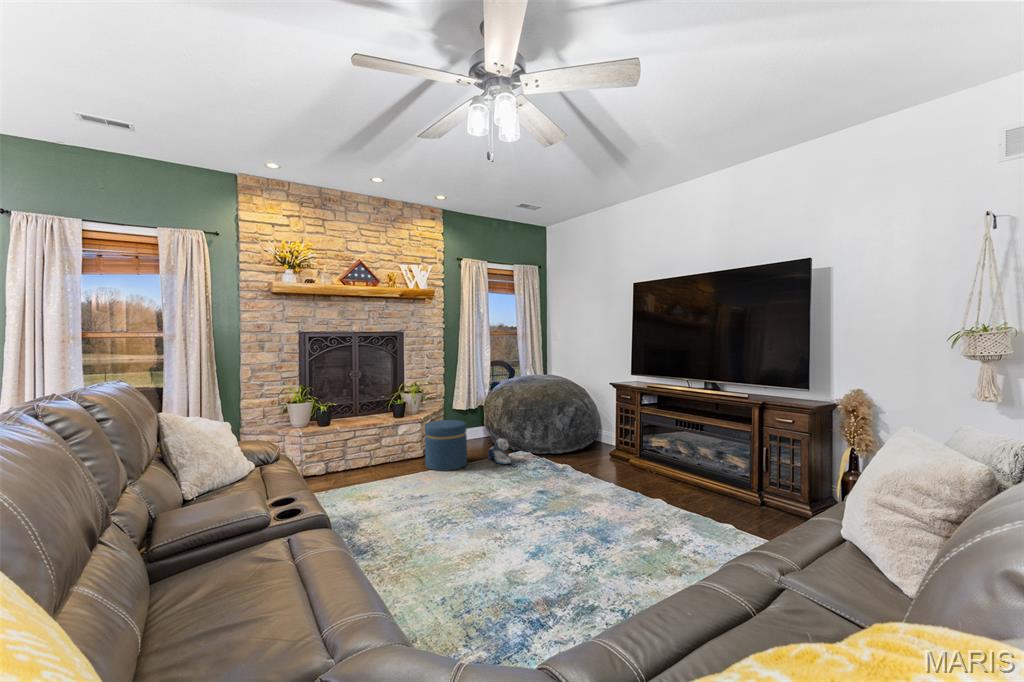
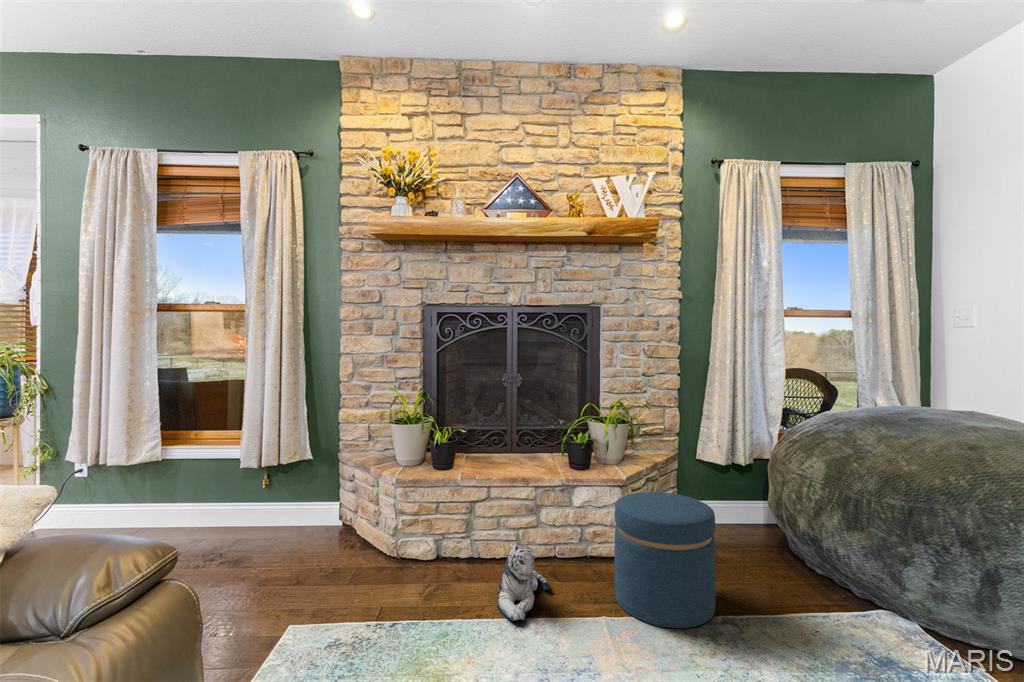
plush toy: present [488,438,511,464] -> present [498,546,550,622]

